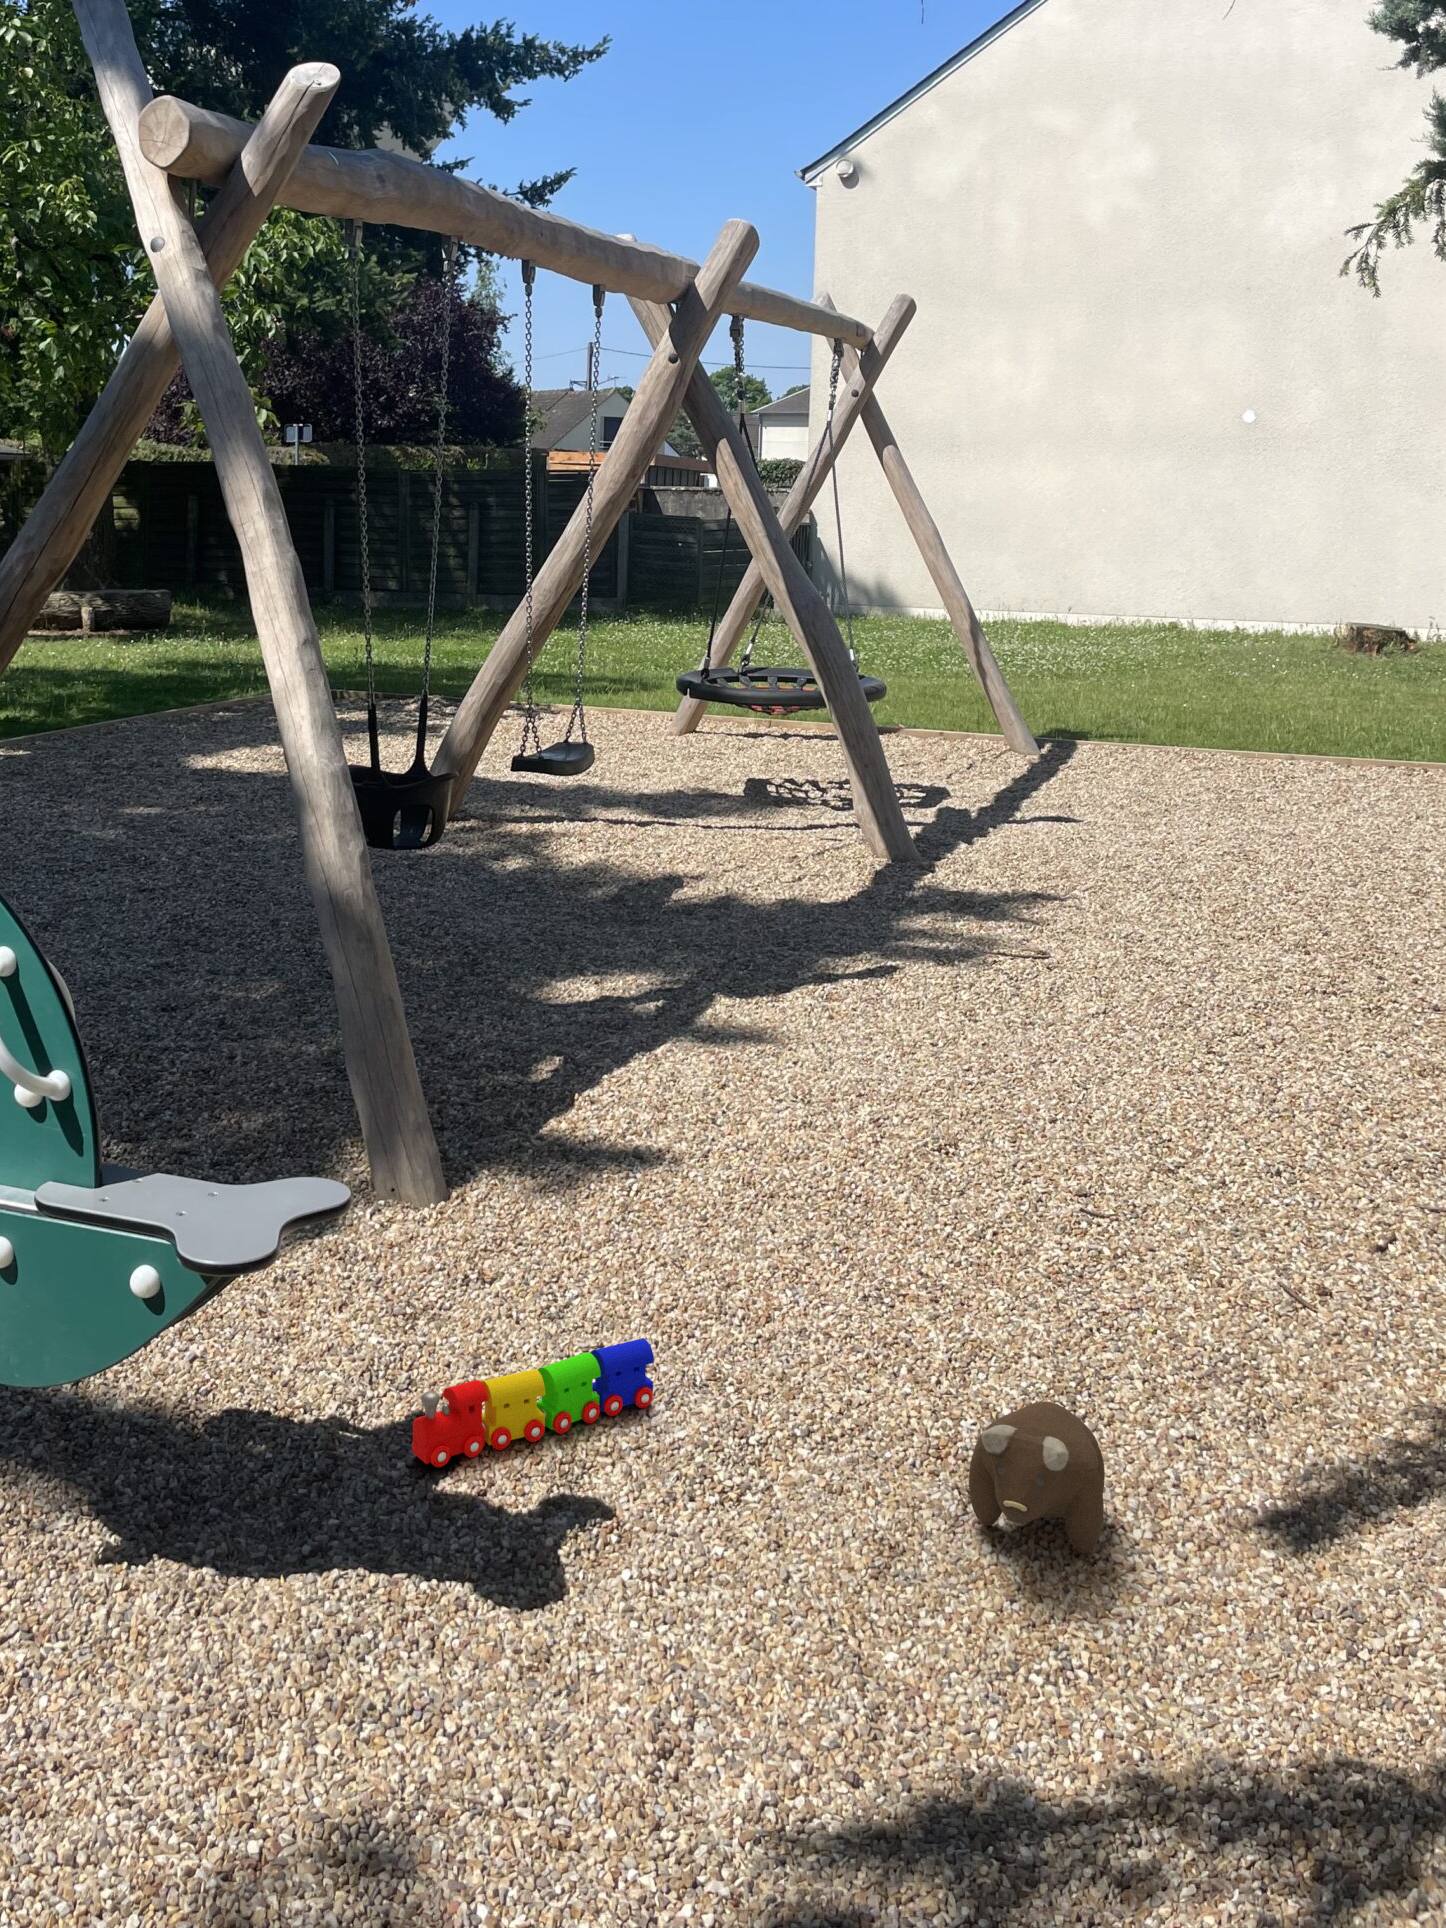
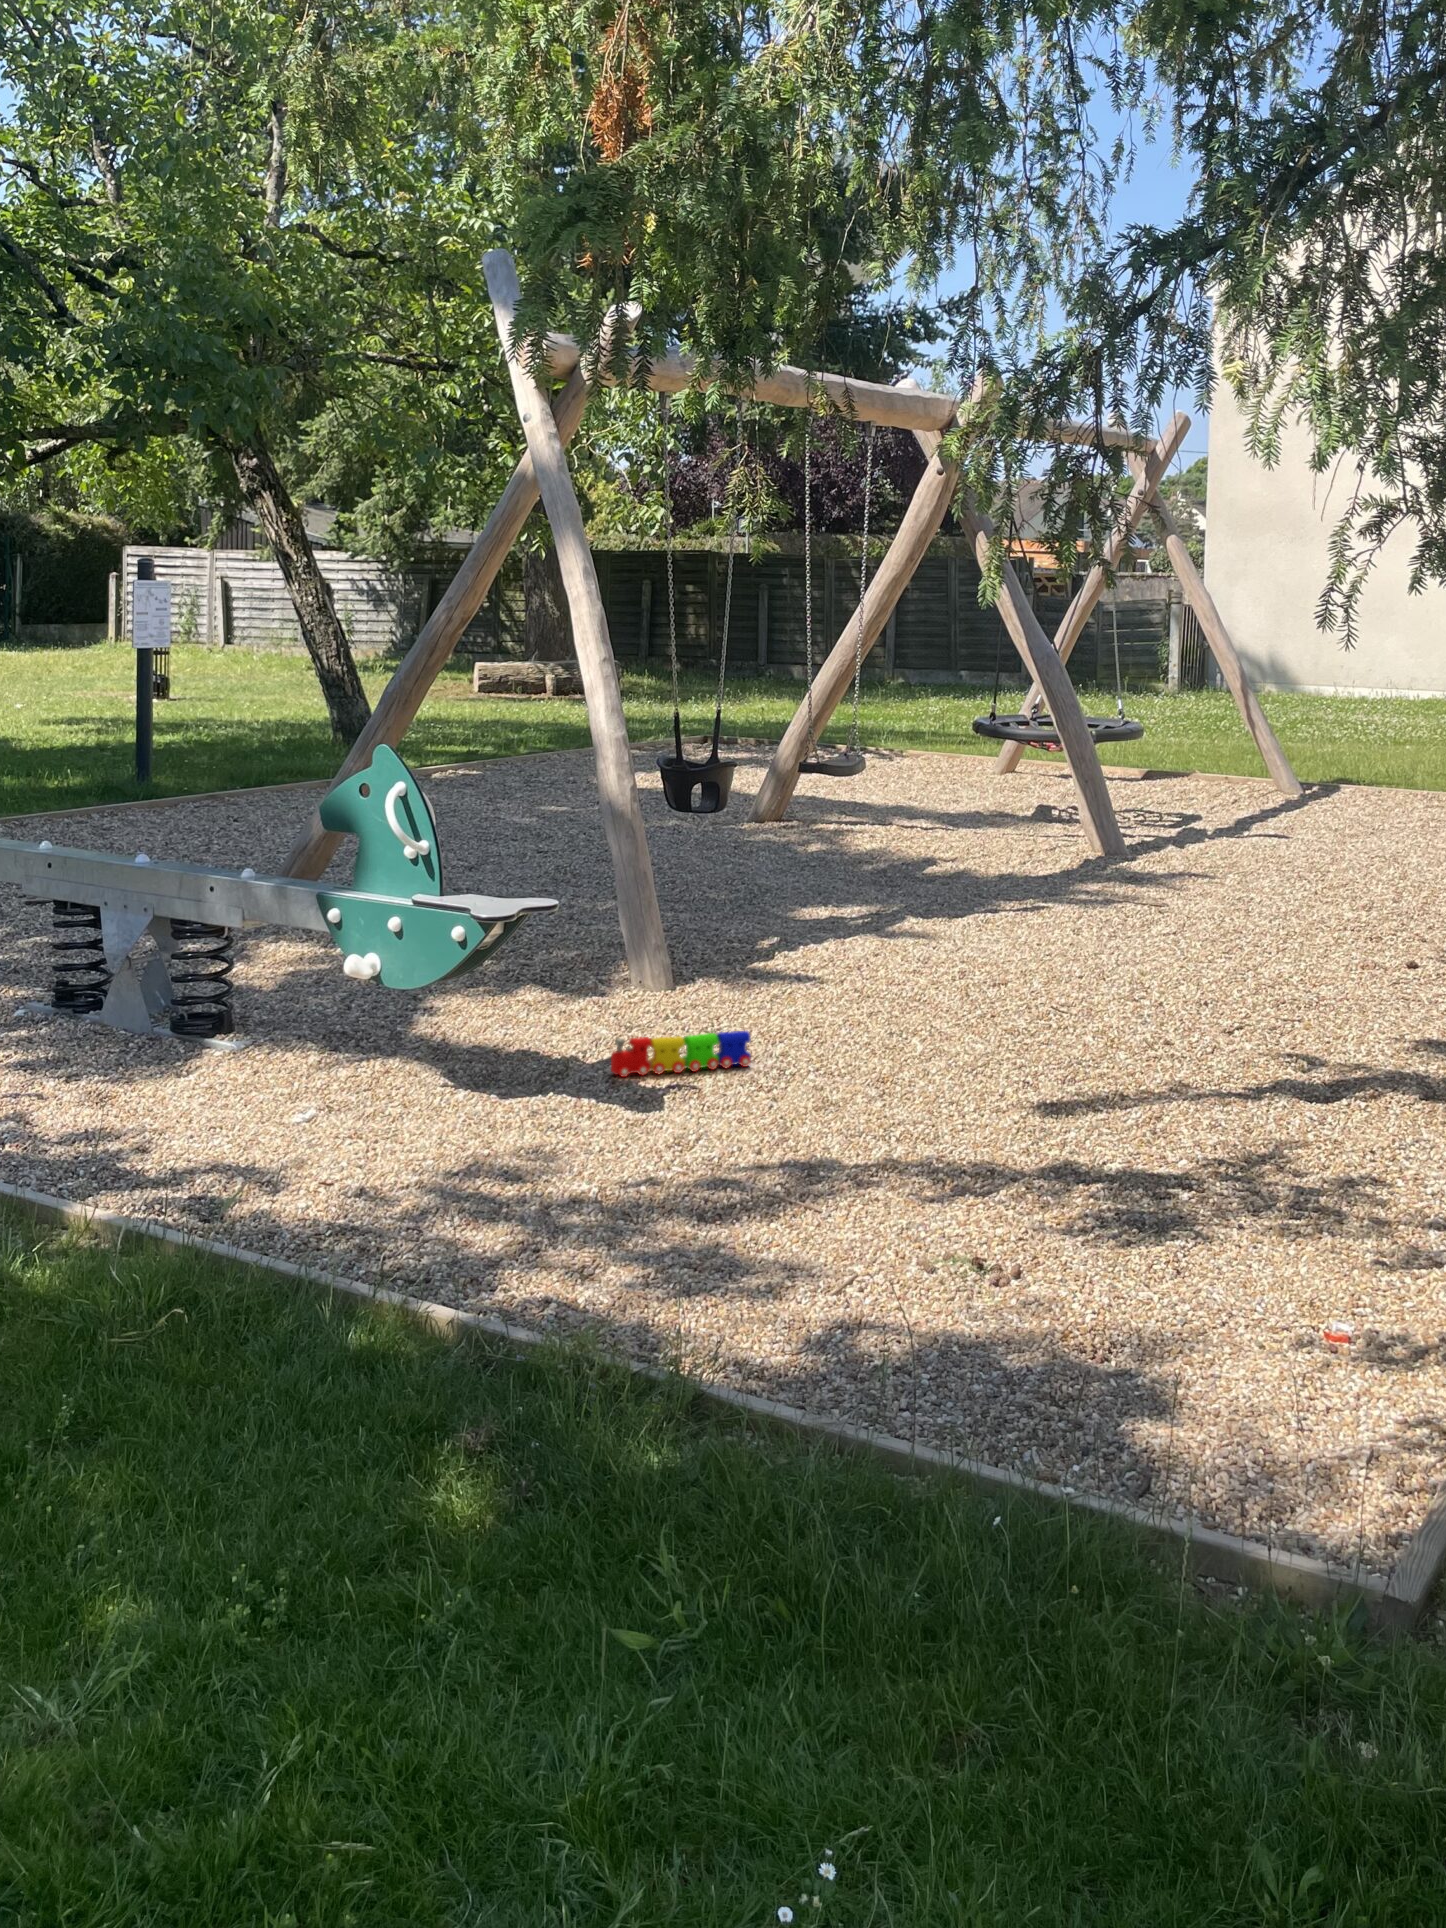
plush toy: present [969,1402,1105,1553] -> none [888,1047,970,1121]

